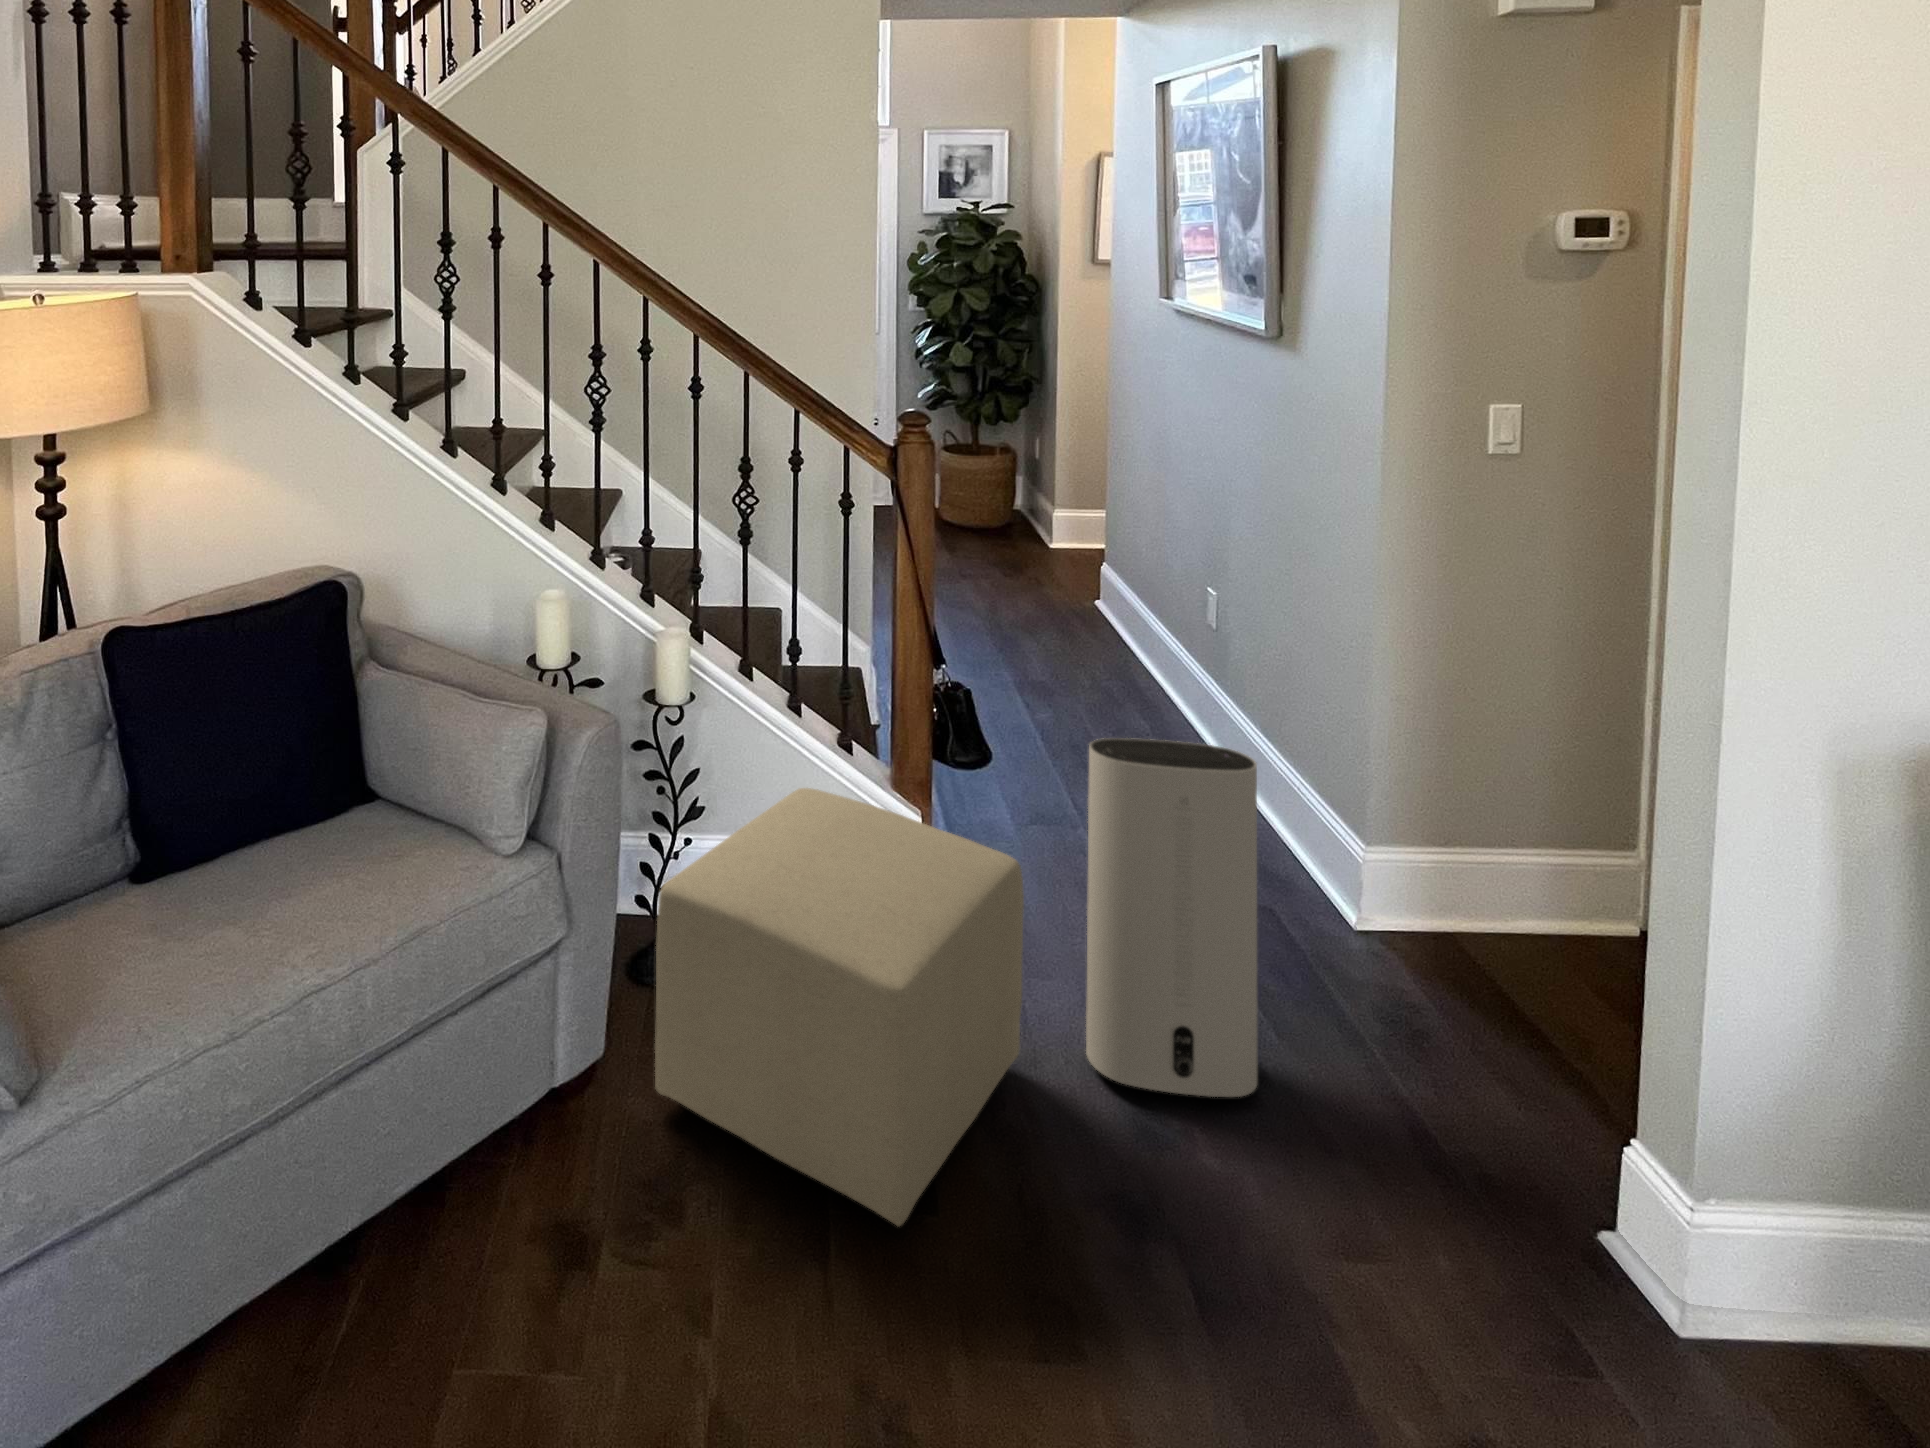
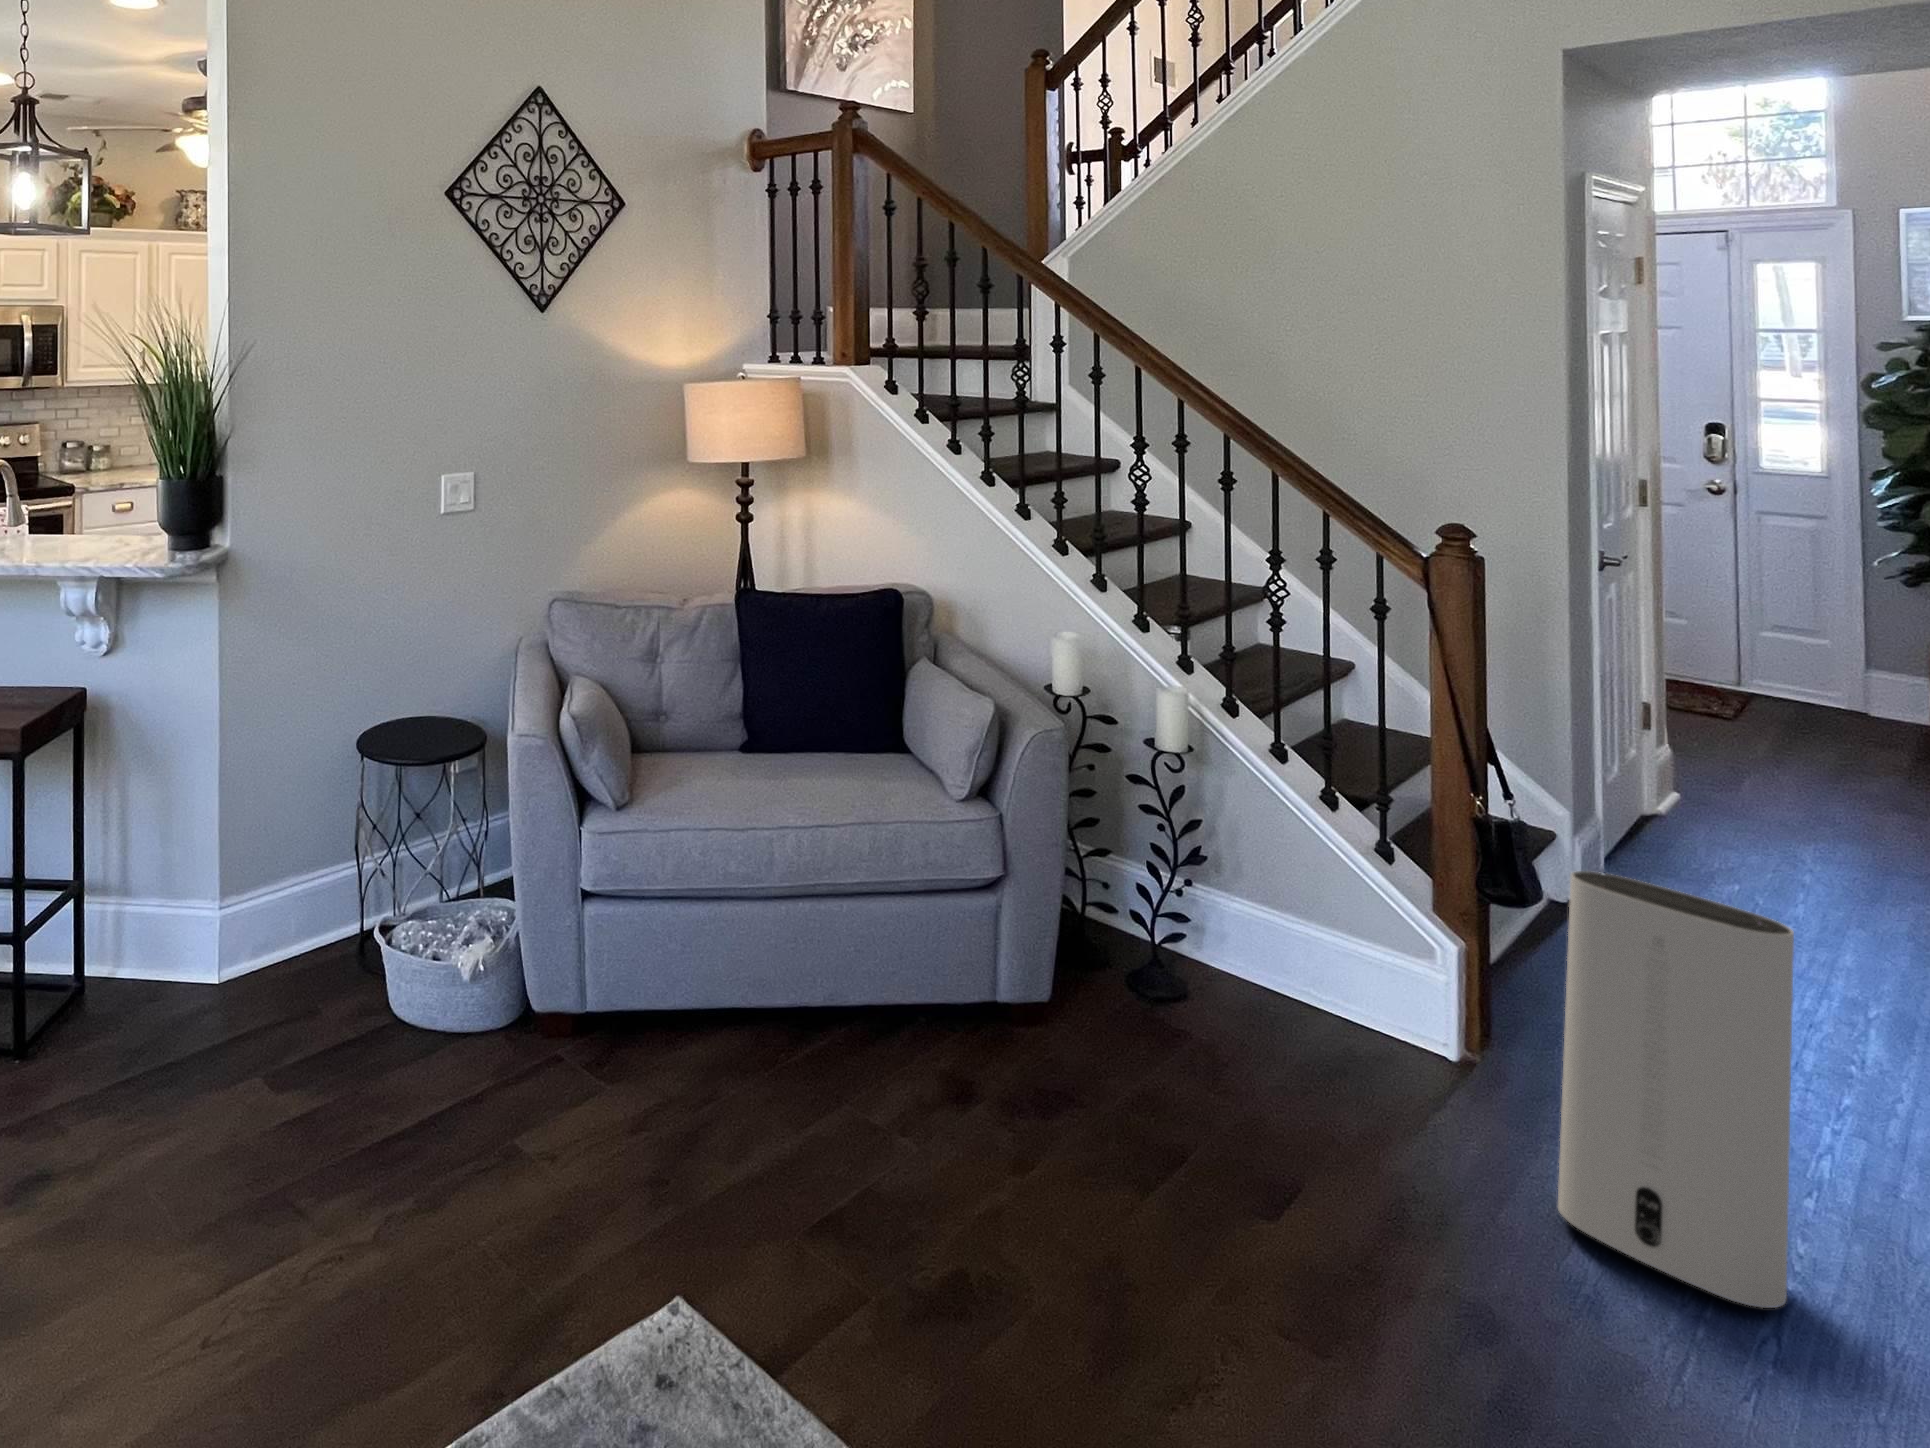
ottoman: present [655,788,1024,1226] -> none [1087,852,1469,1186]

